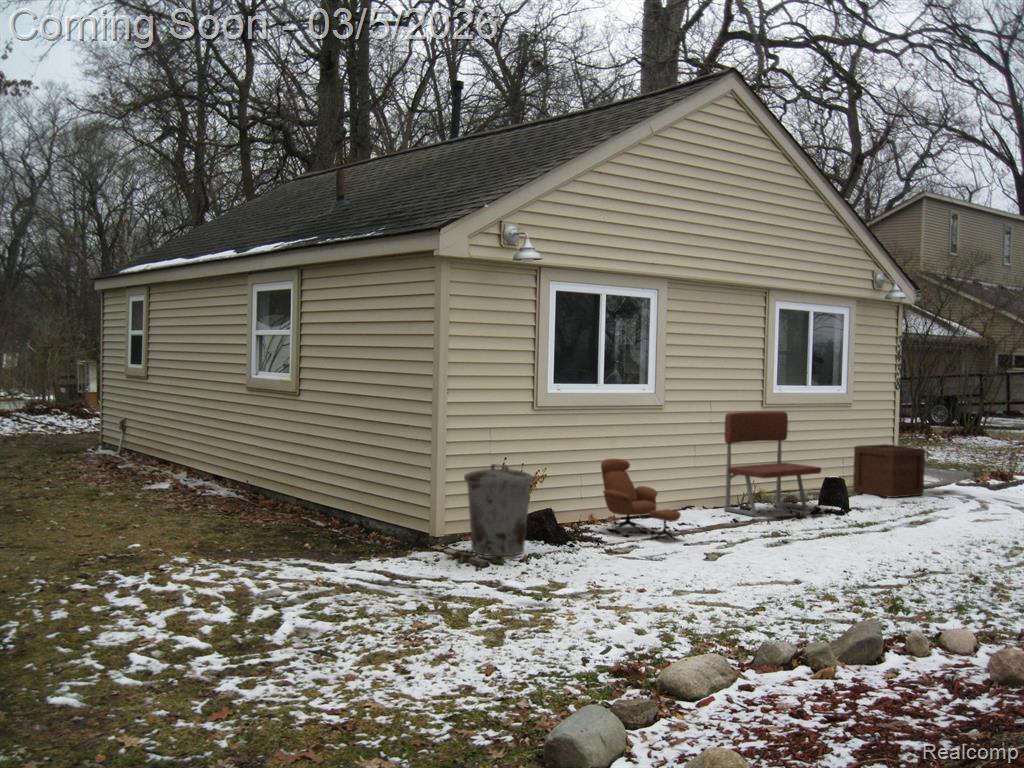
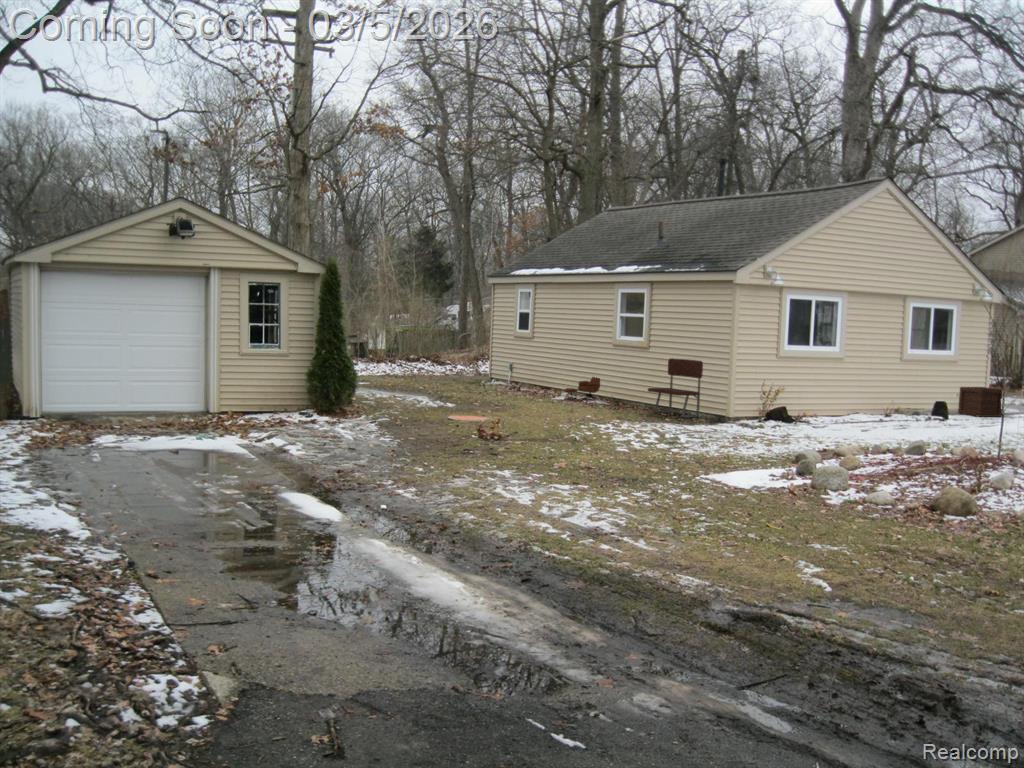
bench: present [724,411,821,516] -> present [648,358,703,418]
lounge chair: present [601,459,681,539] -> present [565,377,601,399]
trash can: present [464,464,534,556] -> none [745,383,779,425]

